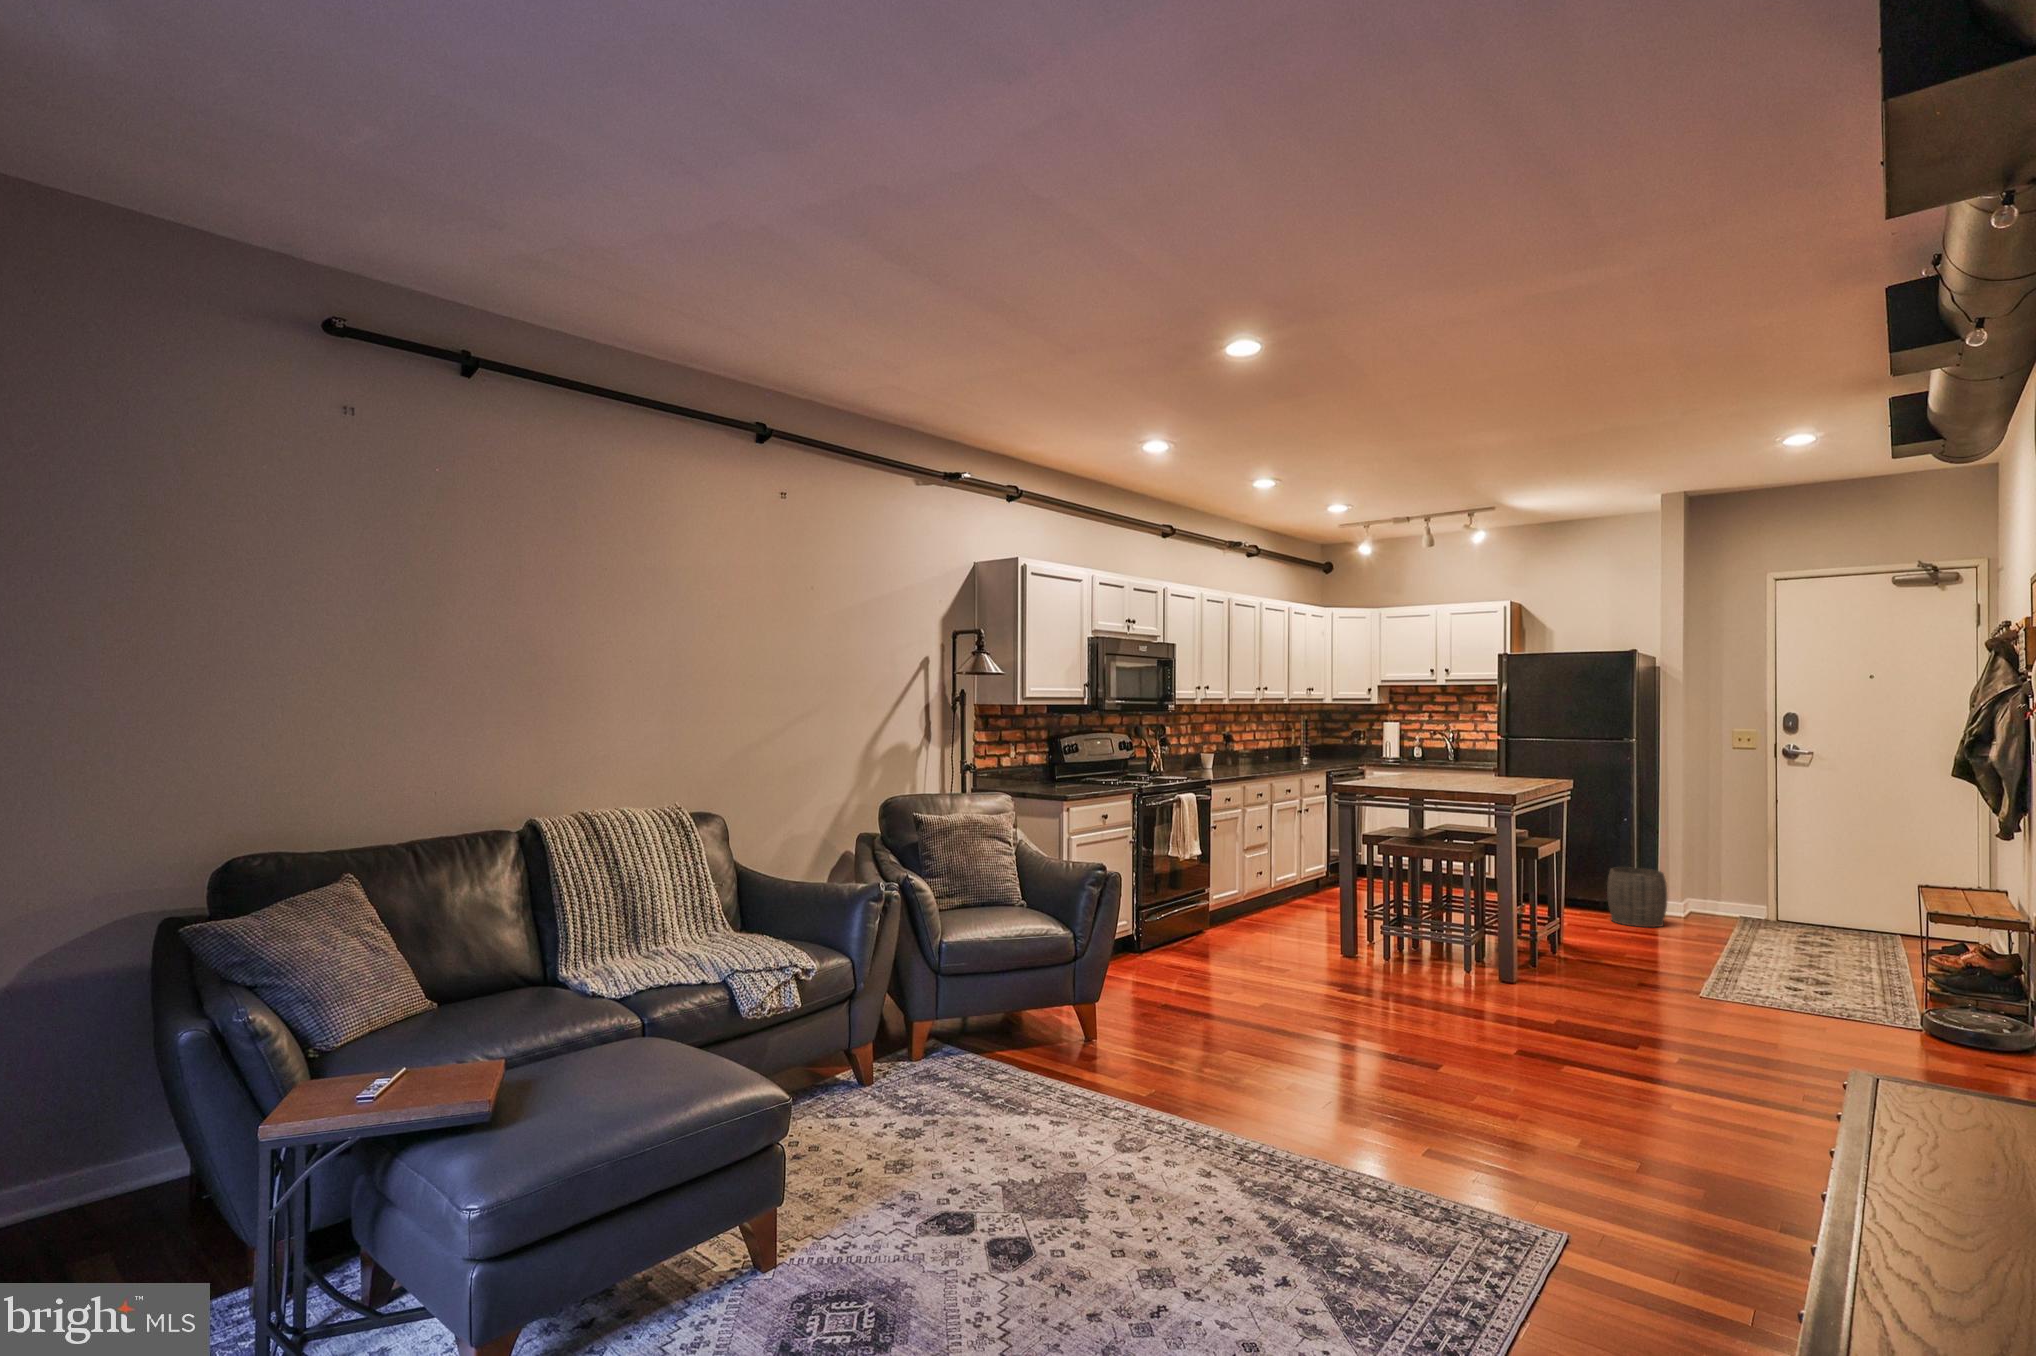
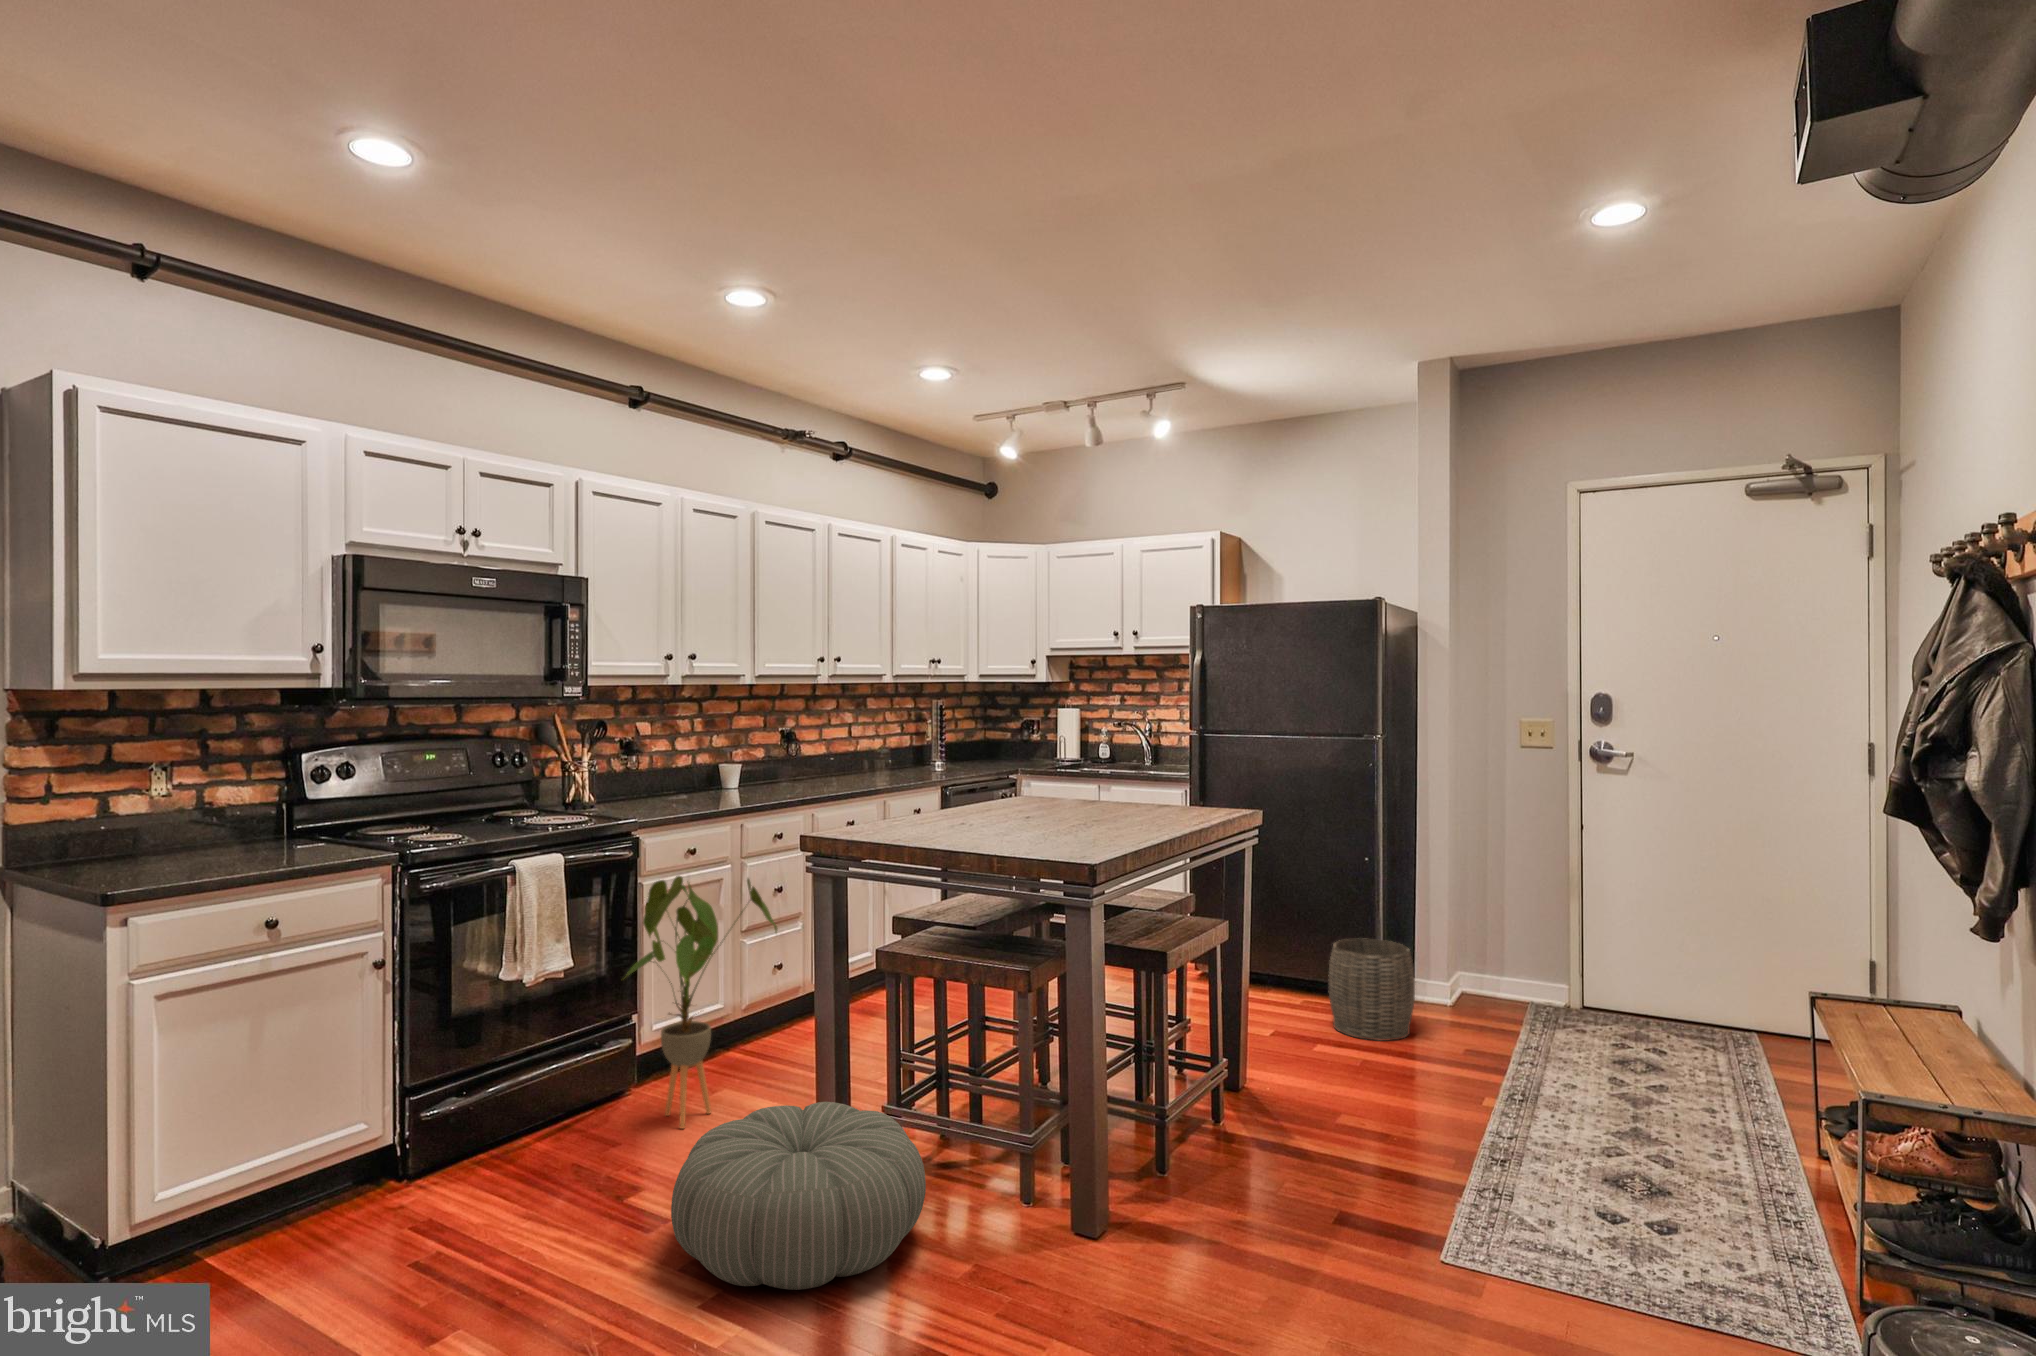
house plant: none [1218,809,1296,944] -> present [627,876,778,1128]
pouf: none [1309,918,1438,990] -> present [671,1102,926,1290]

